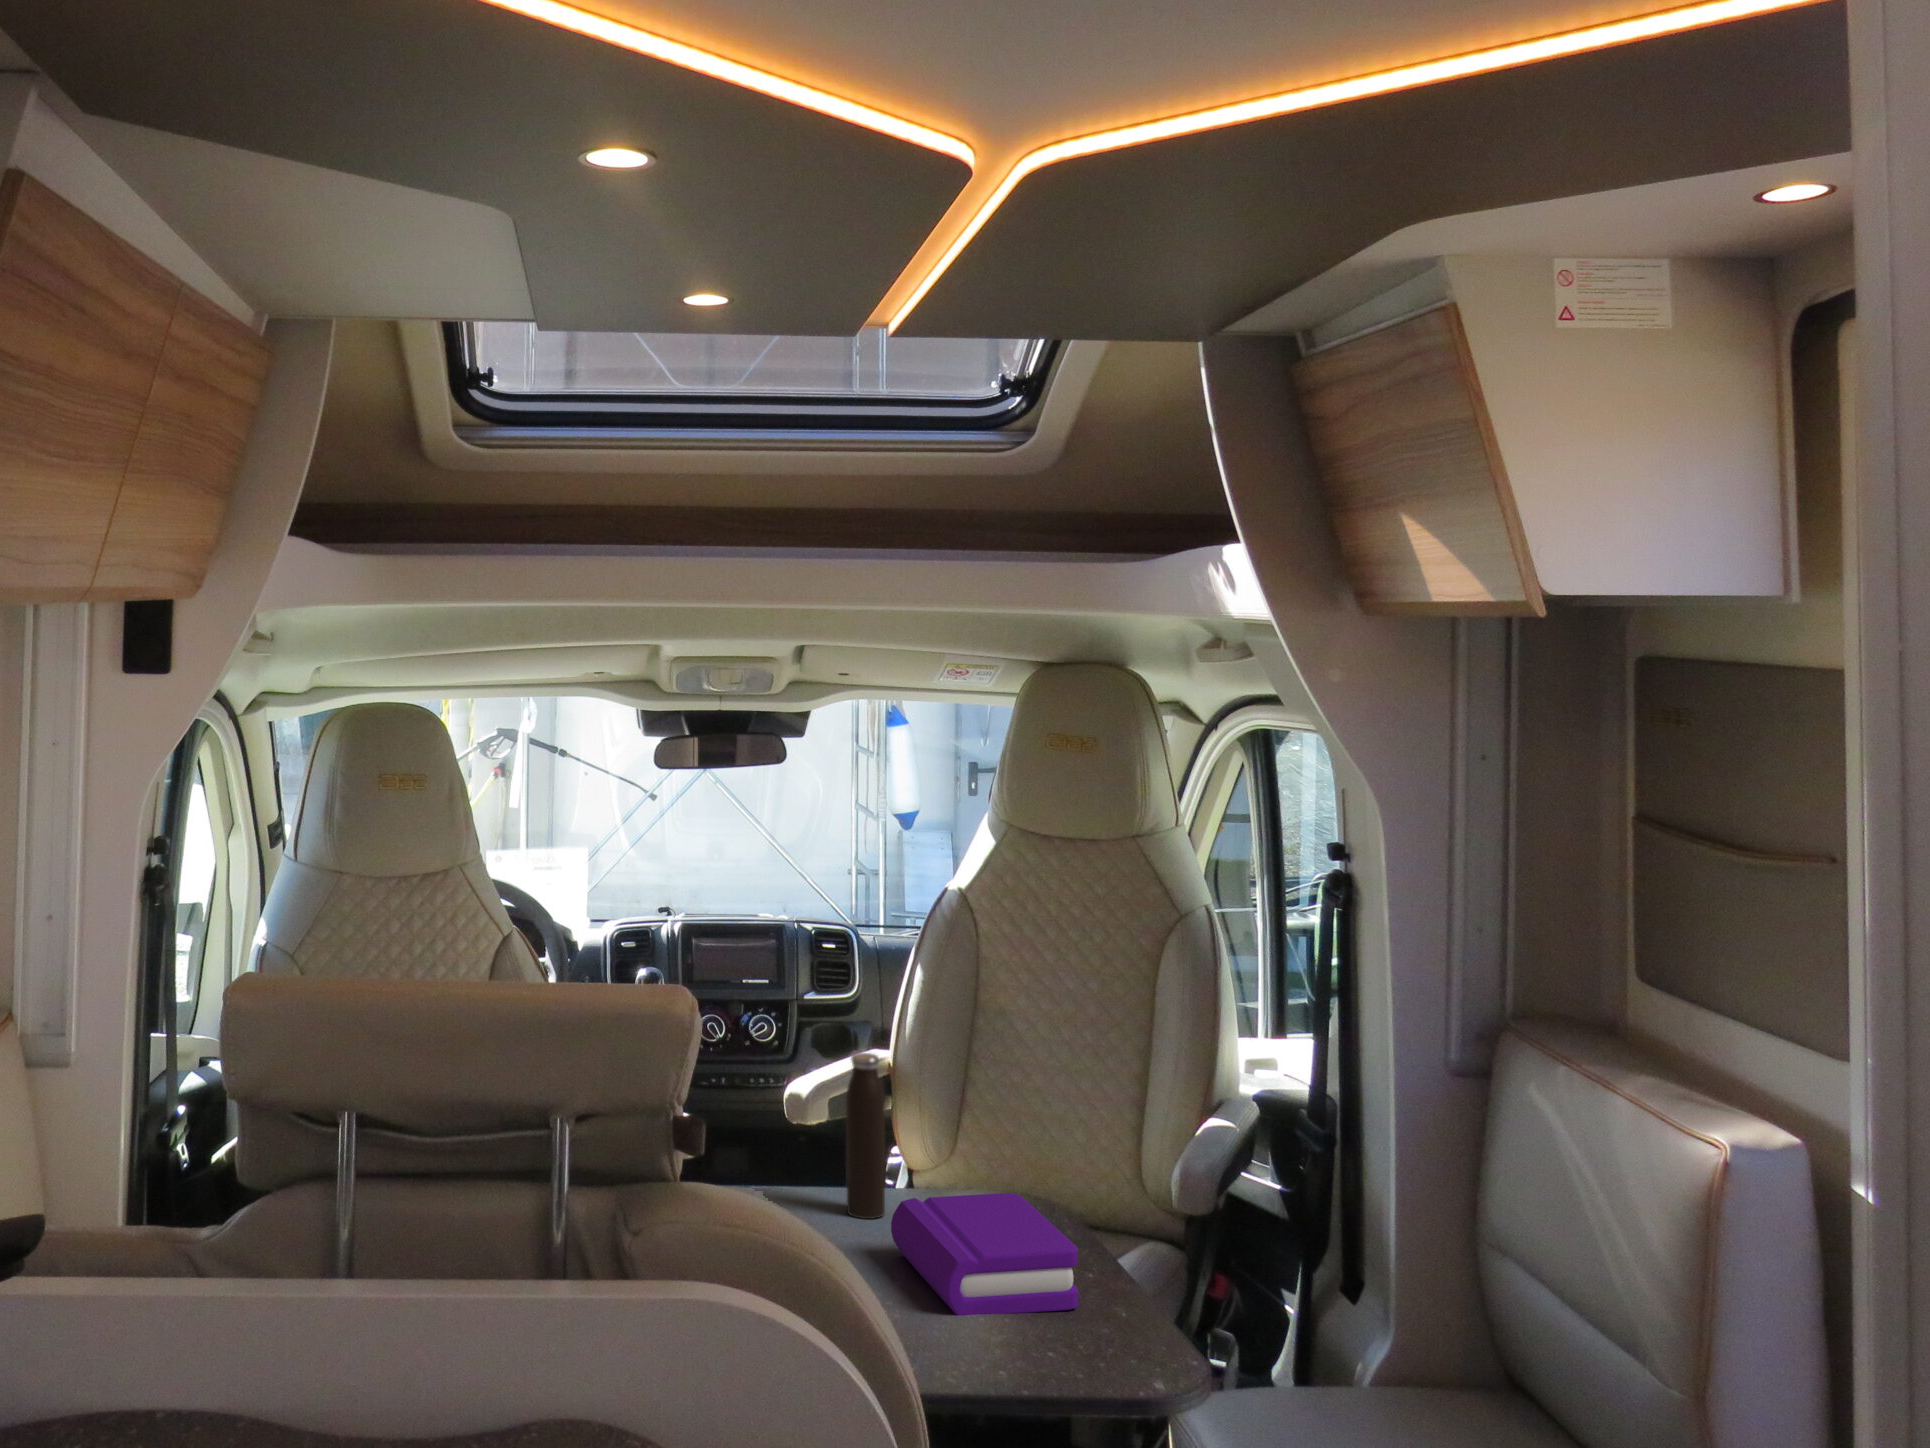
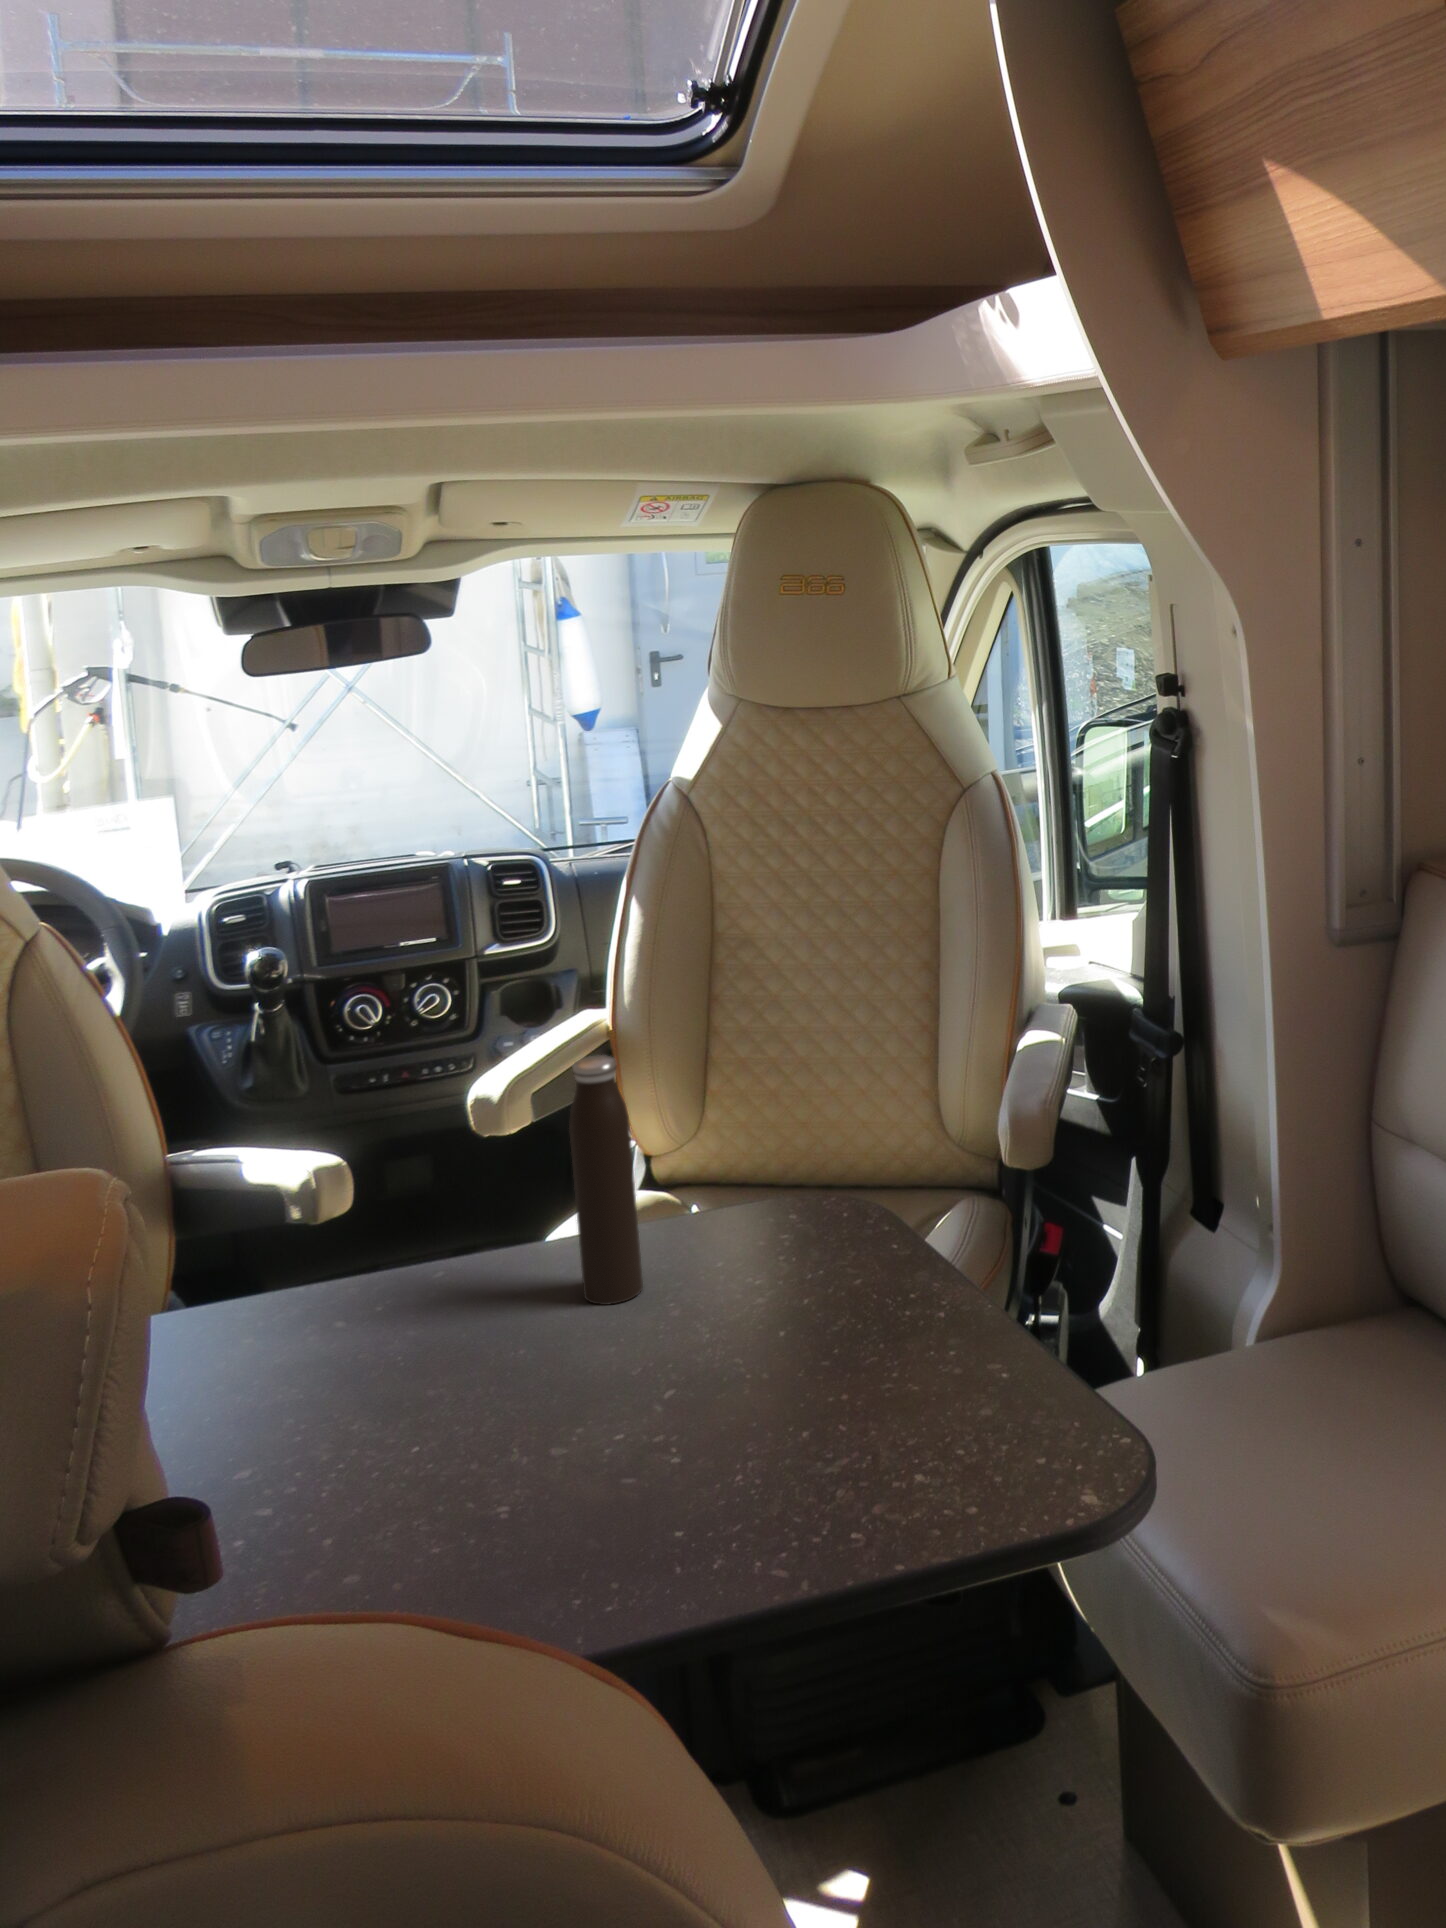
book: present [891,1193,1078,1316] -> none [662,1231,973,1476]

